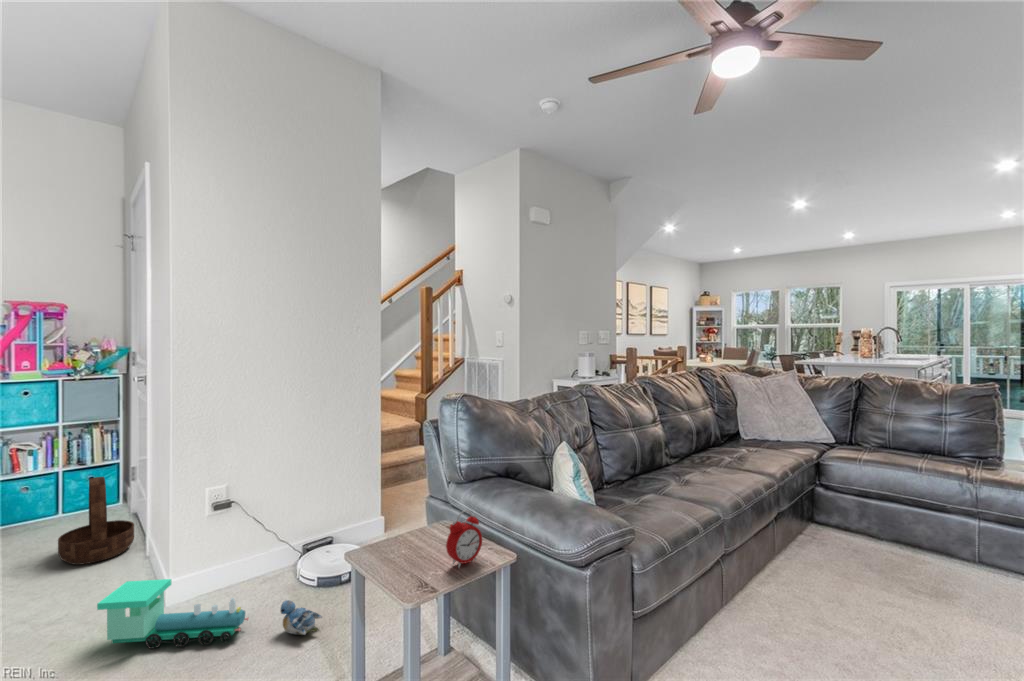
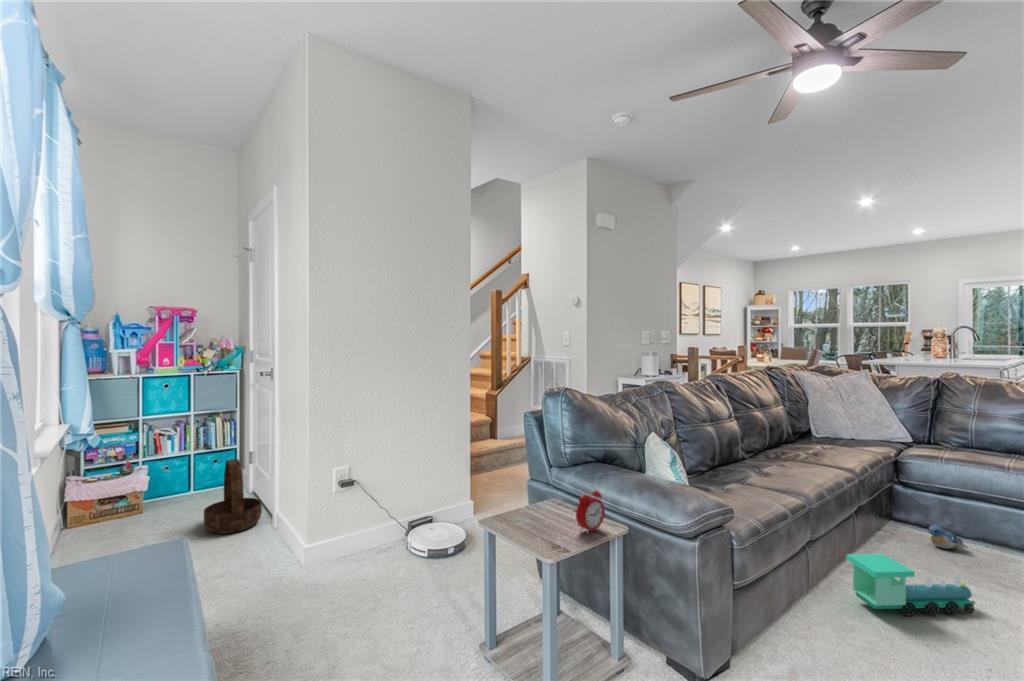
toy train: present [97,579,248,649] -> present [846,554,975,616]
plush toy: present [280,600,322,635] -> present [928,525,968,549]

